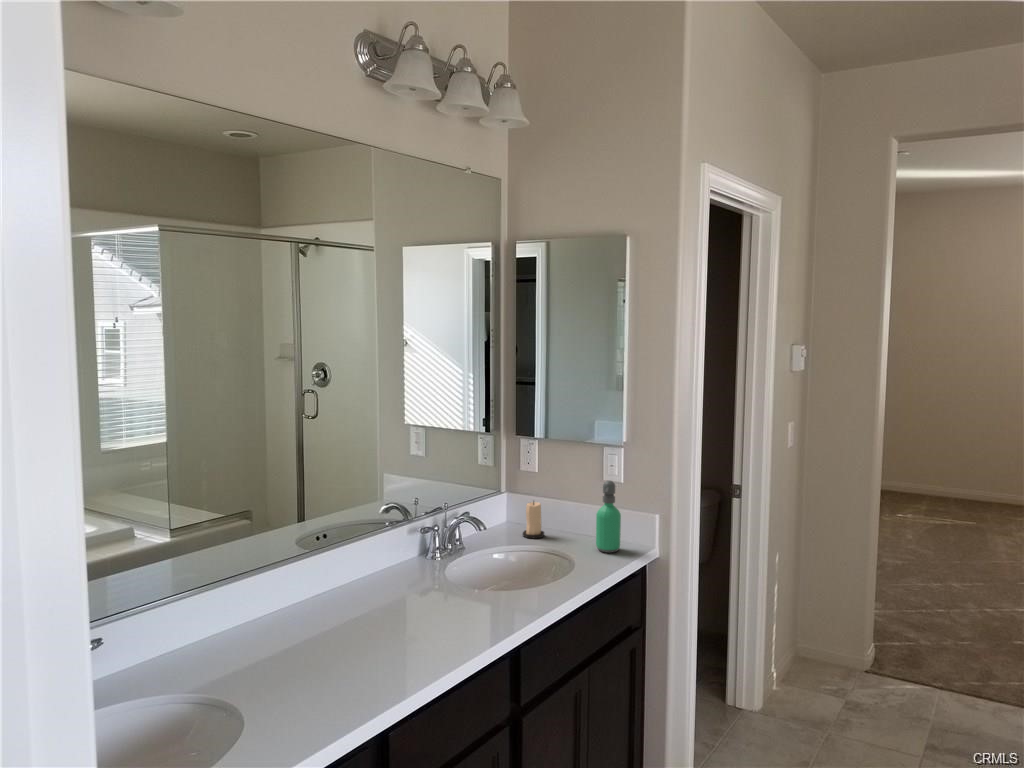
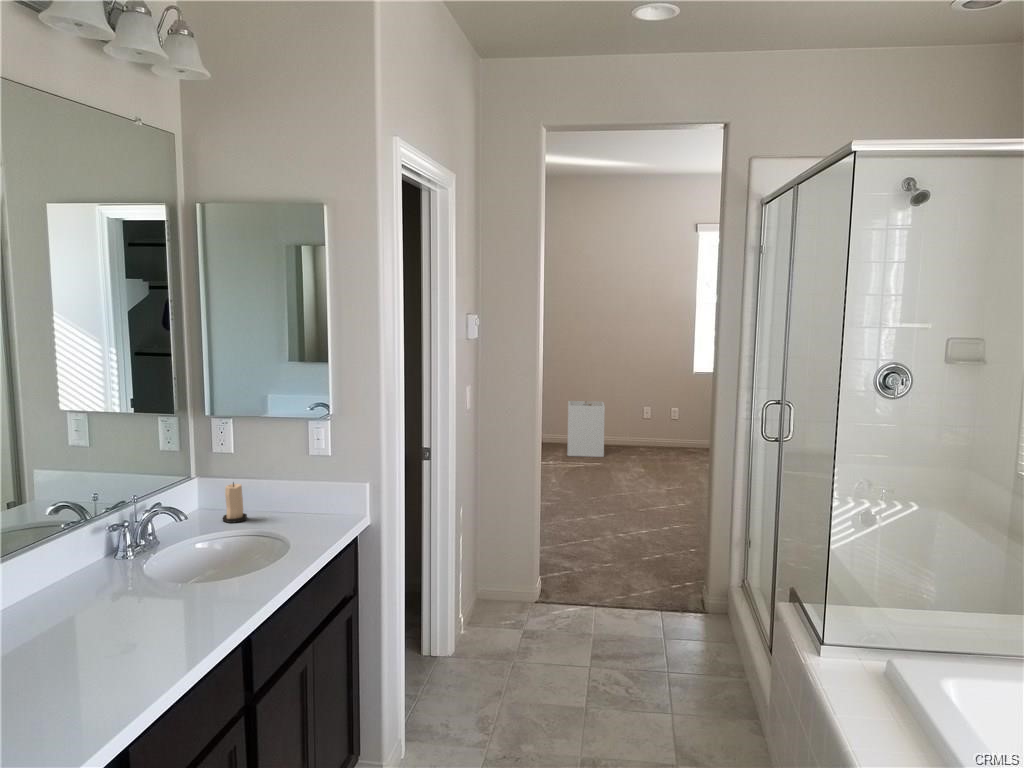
laundry hamper: none [938,443,991,513] -> present [567,401,605,457]
soap dispenser: present [596,481,621,553] -> none [306,453,332,526]

